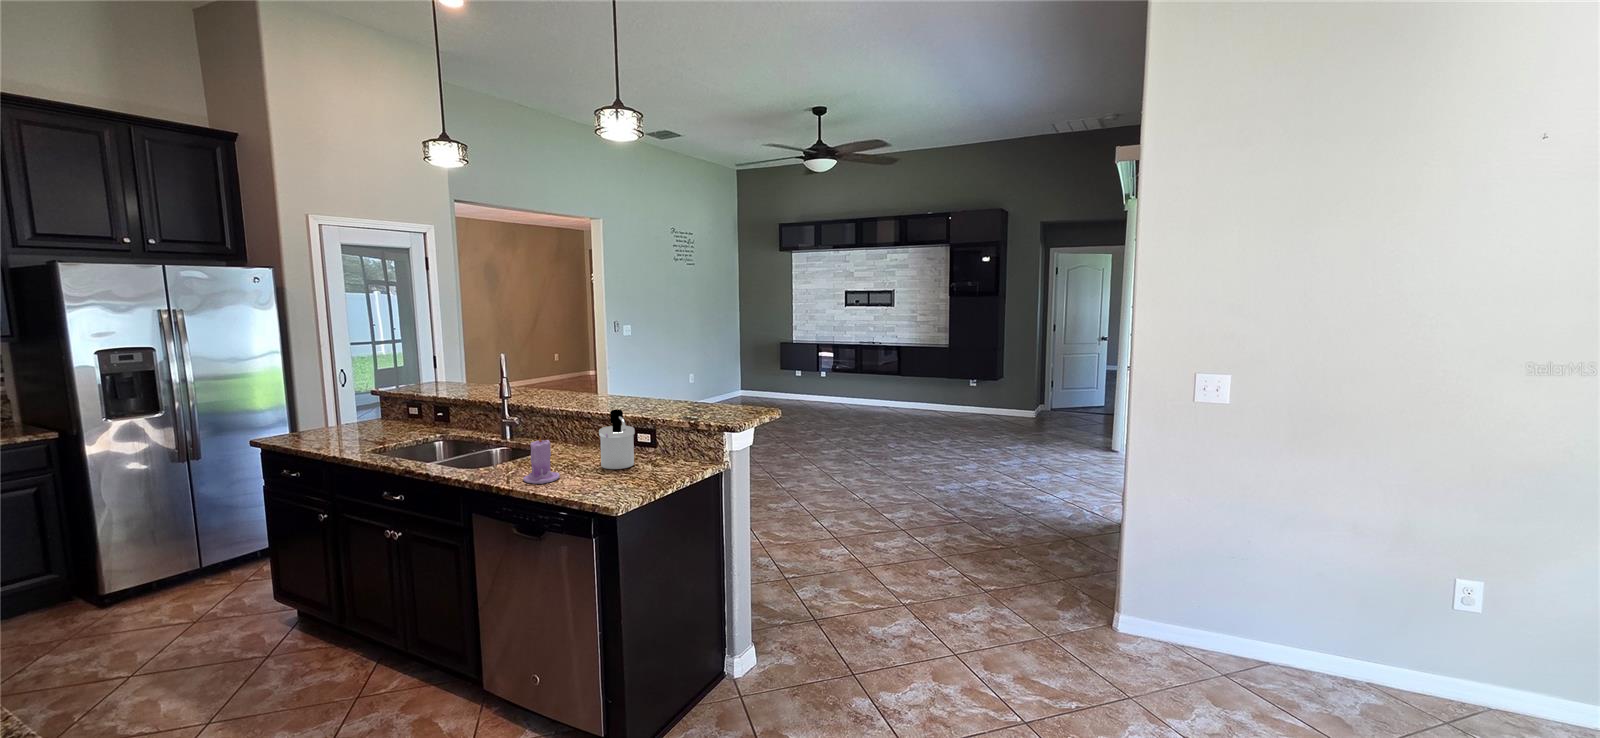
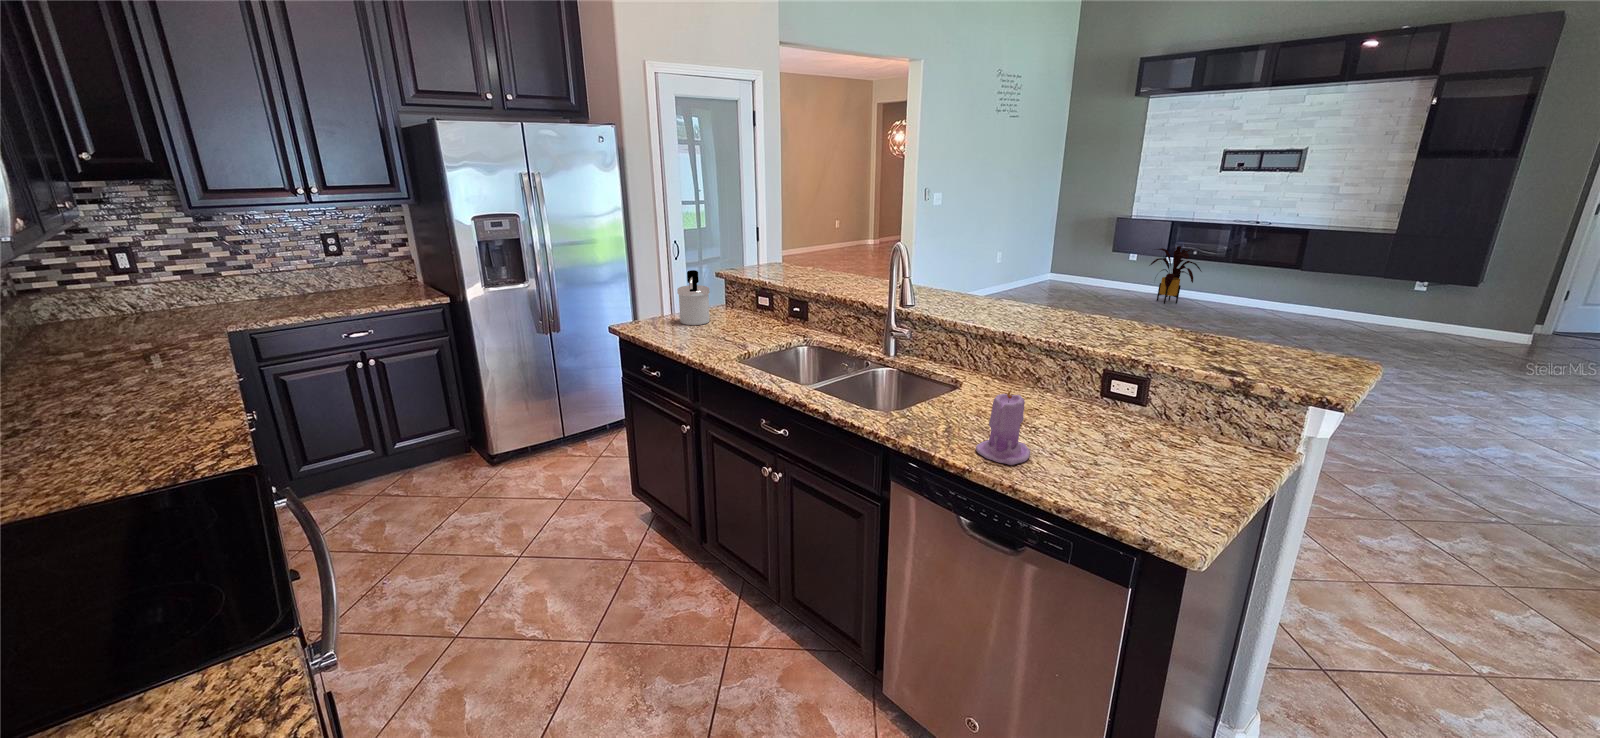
house plant: none [804,362,844,408] -> present [1151,246,1201,304]
soap dispenser: present [599,410,635,469] -> present [677,270,710,325]

